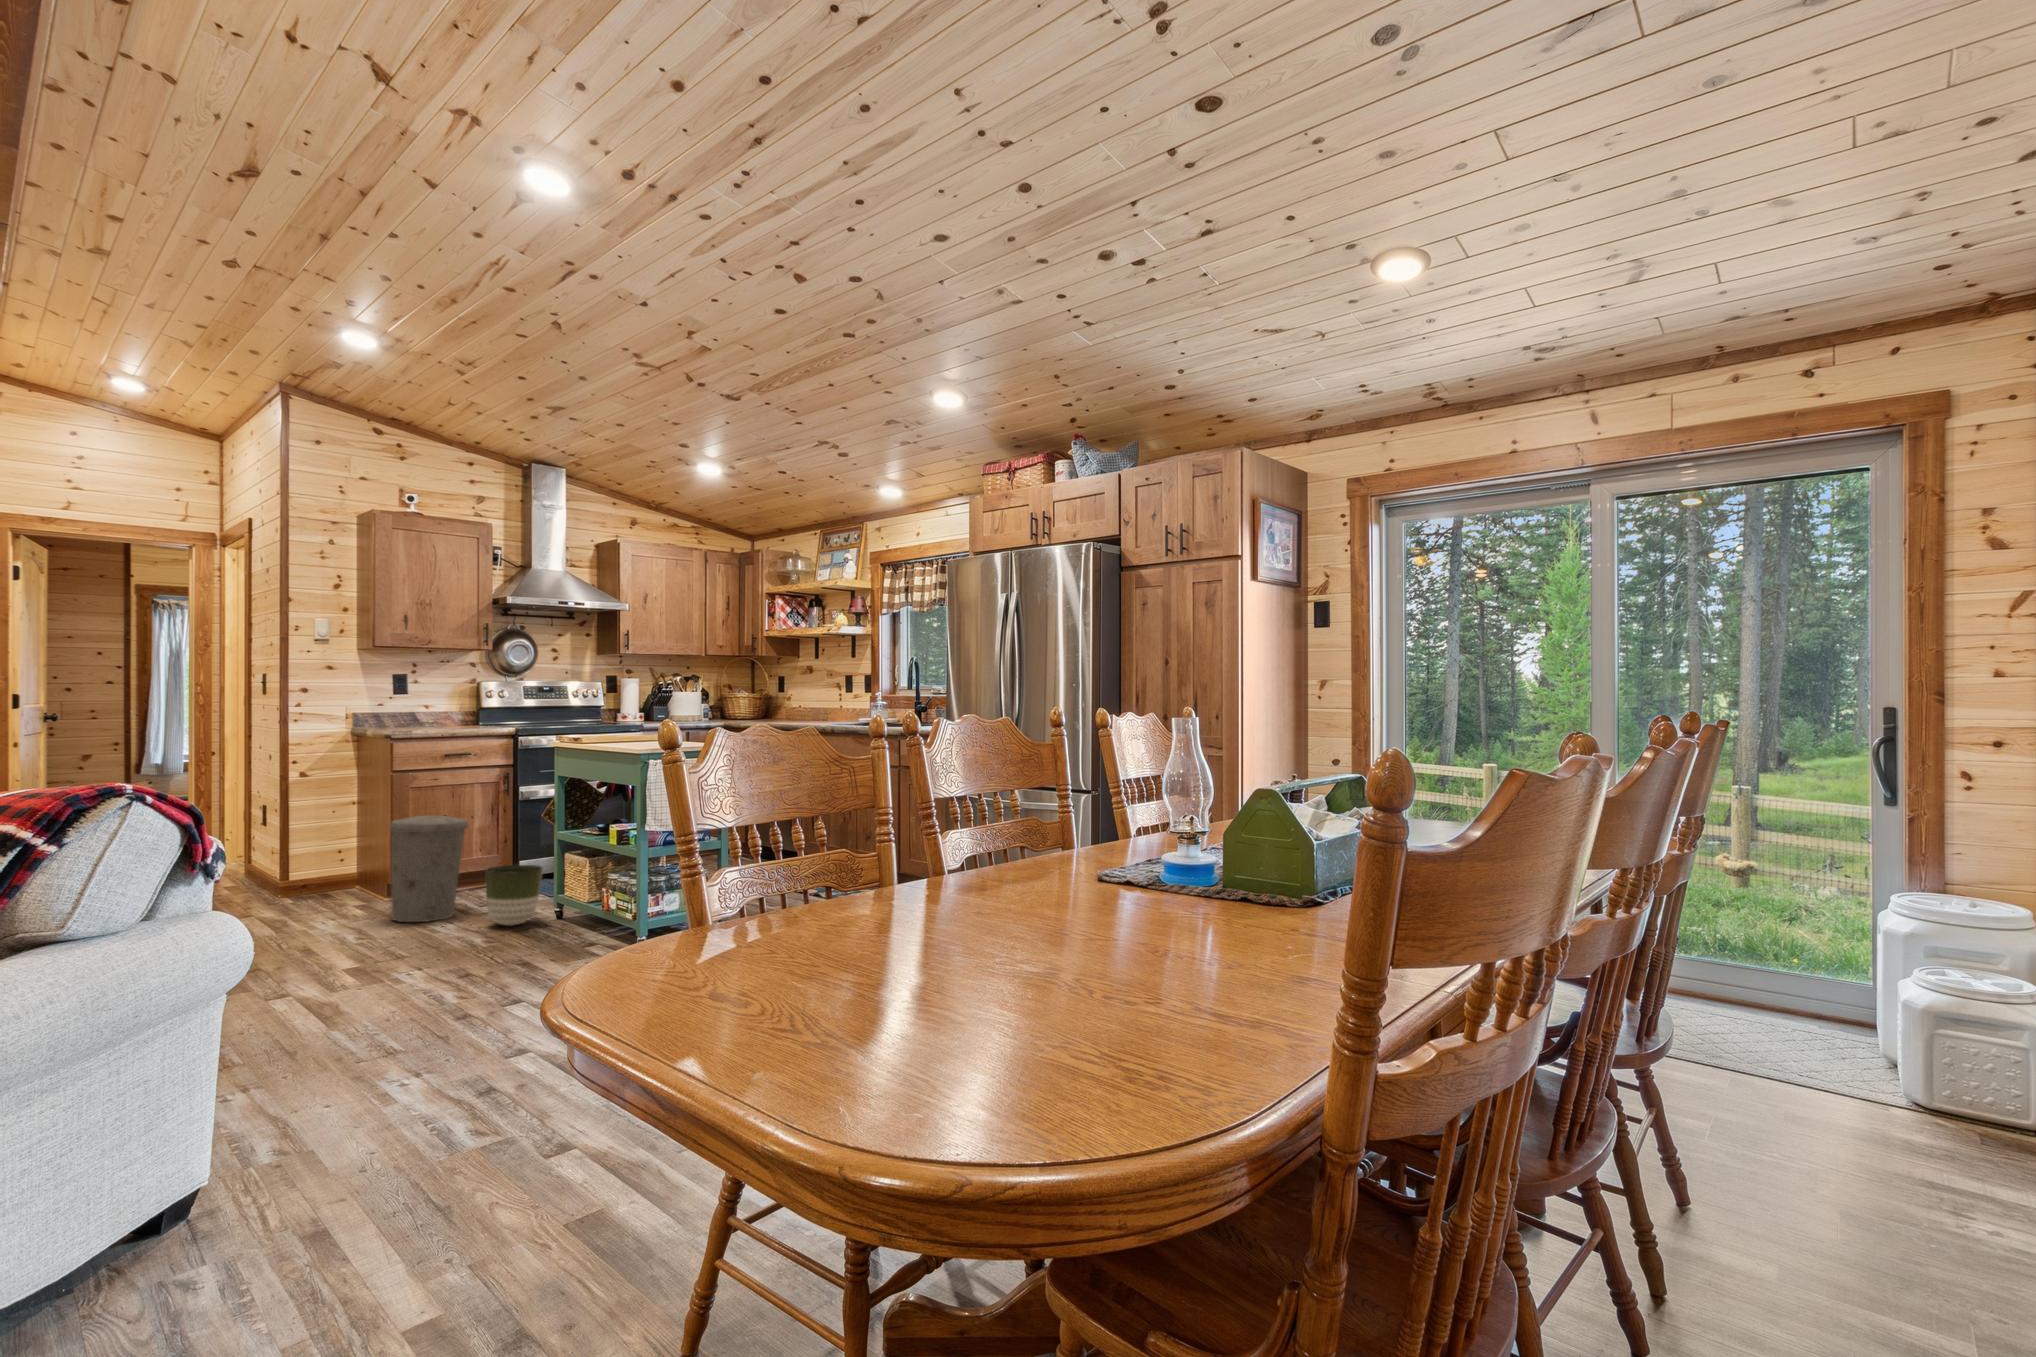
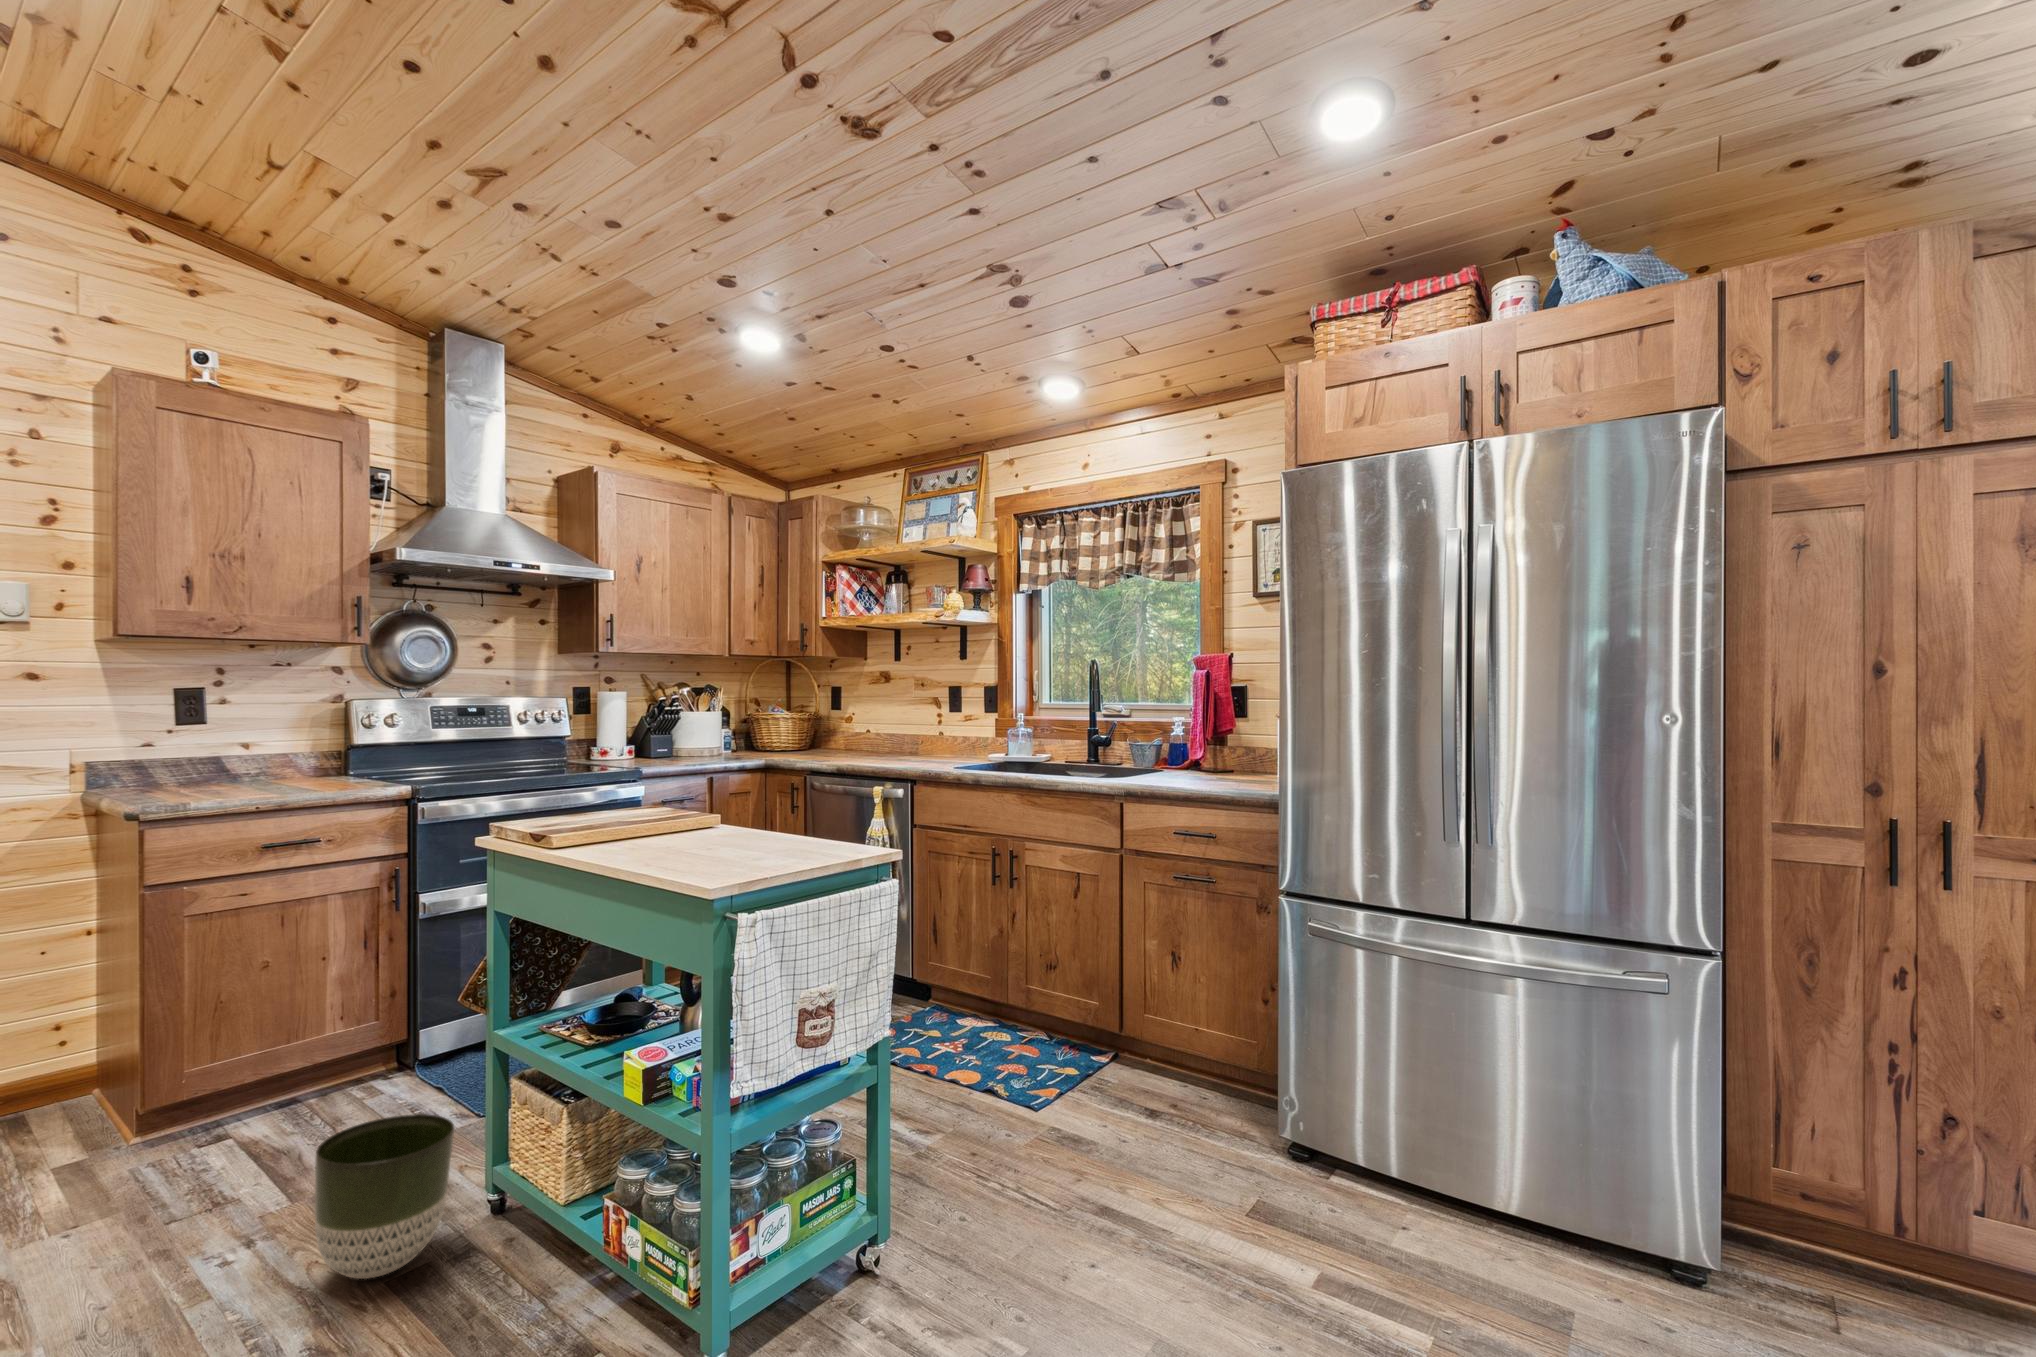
trash can: present [390,815,468,922] -> none [91,997,291,1267]

